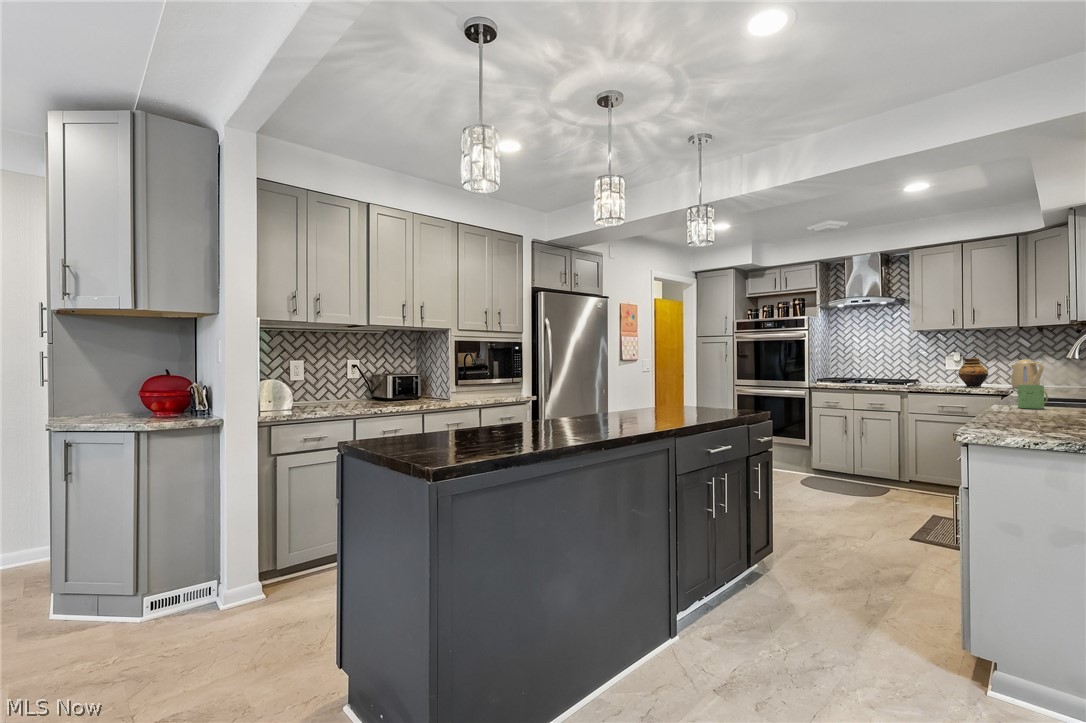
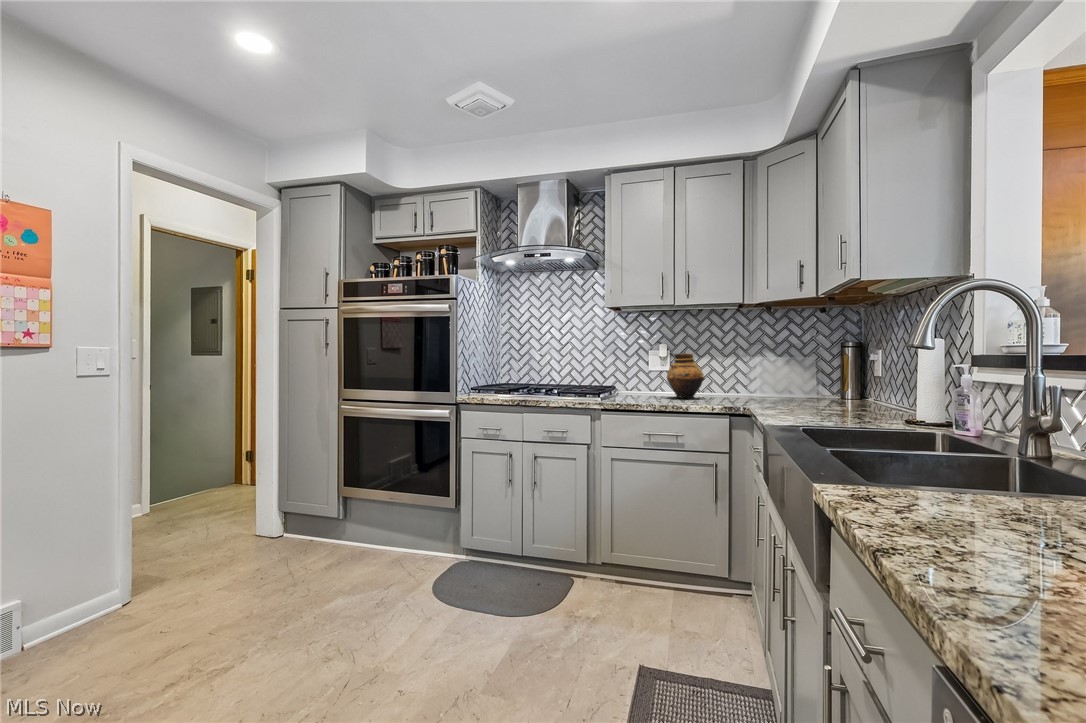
kettle: present [1011,359,1043,388] -> none [729,355,771,400]
mug: present [1017,385,1048,409] -> none [926,436,1042,536]

